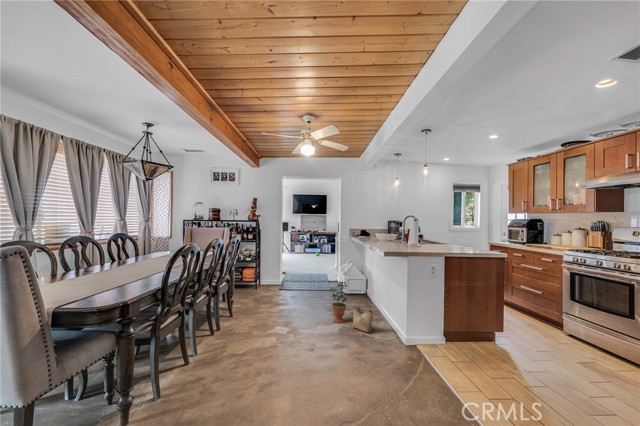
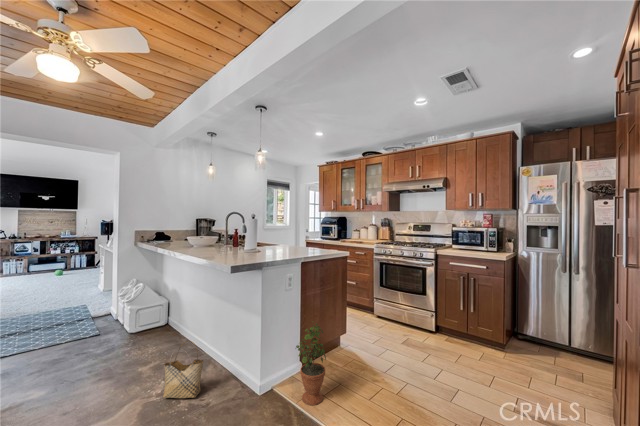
potted plant: present [330,282,347,323] -> present [296,324,326,405]

